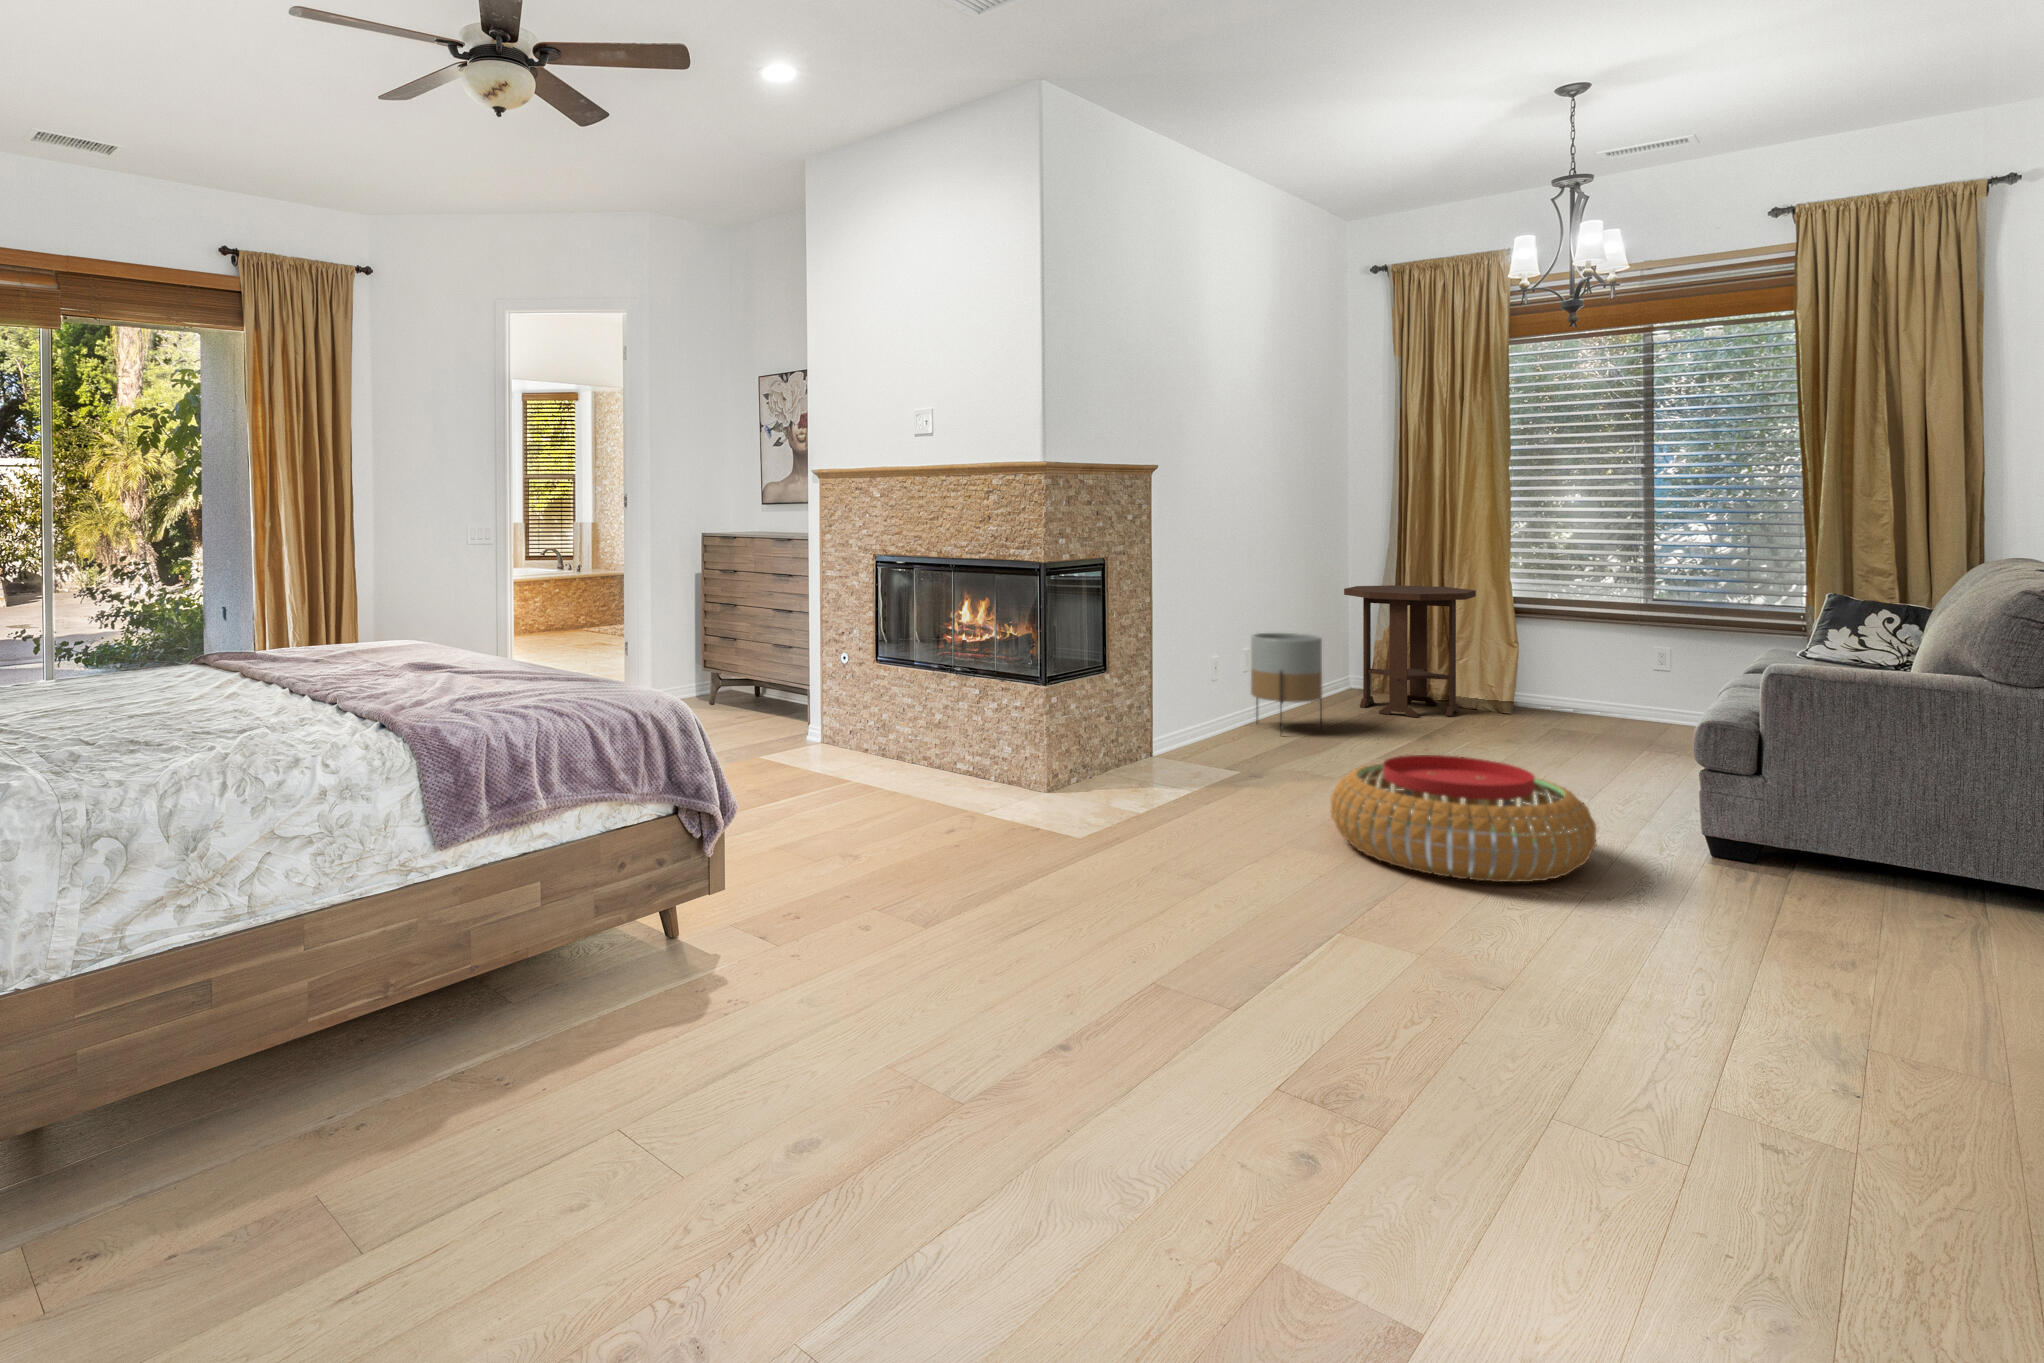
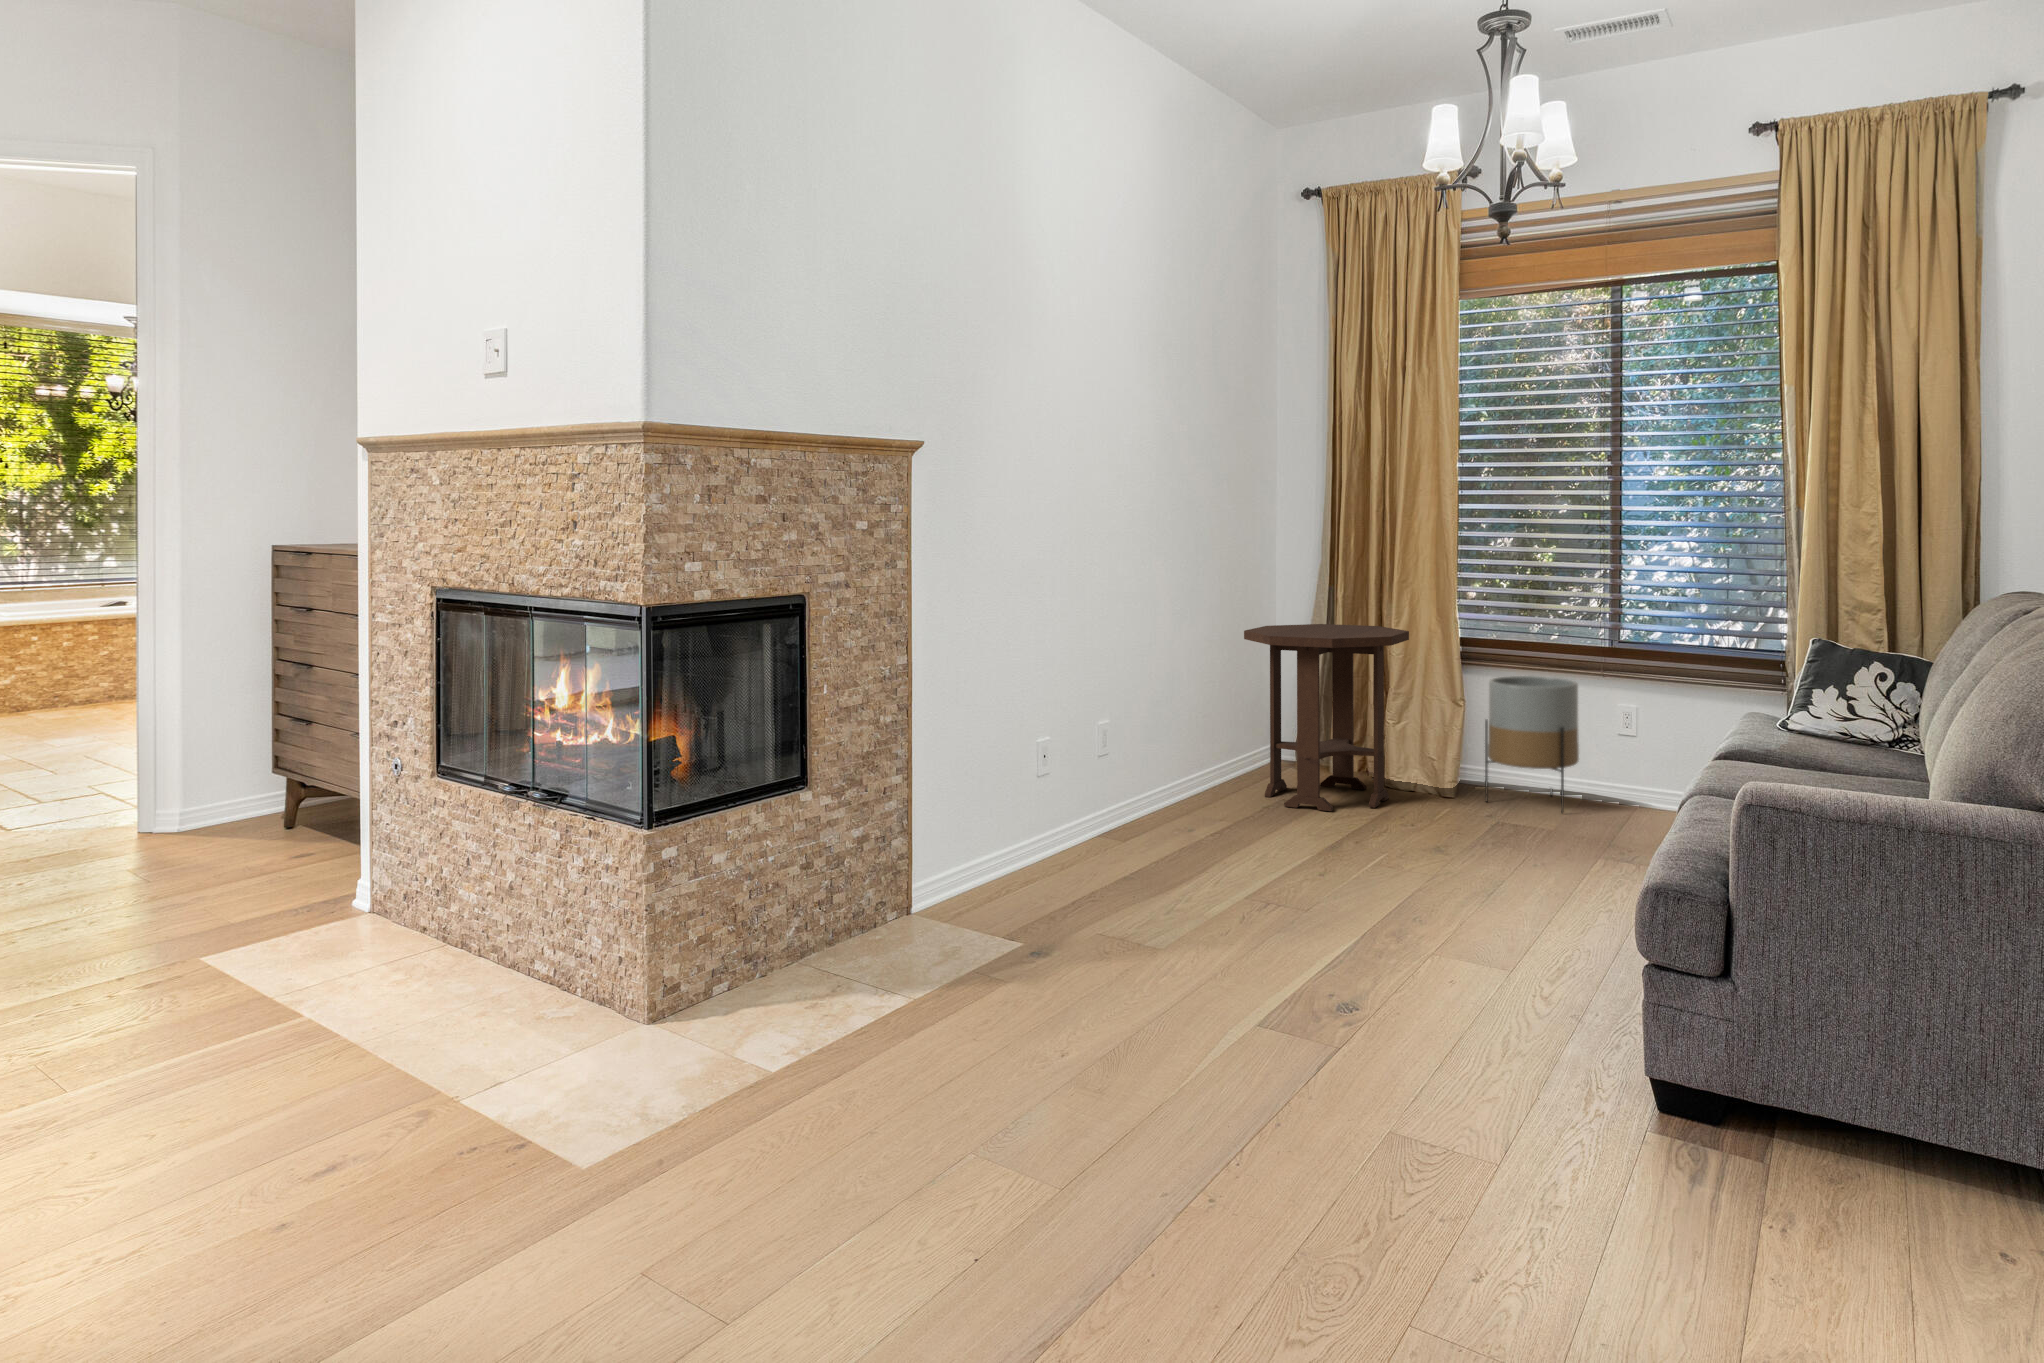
planter: present [1251,633,1322,730] -> present [1485,676,1579,813]
pouf: present [1330,755,1596,882] -> none [1072,931,1474,1189]

